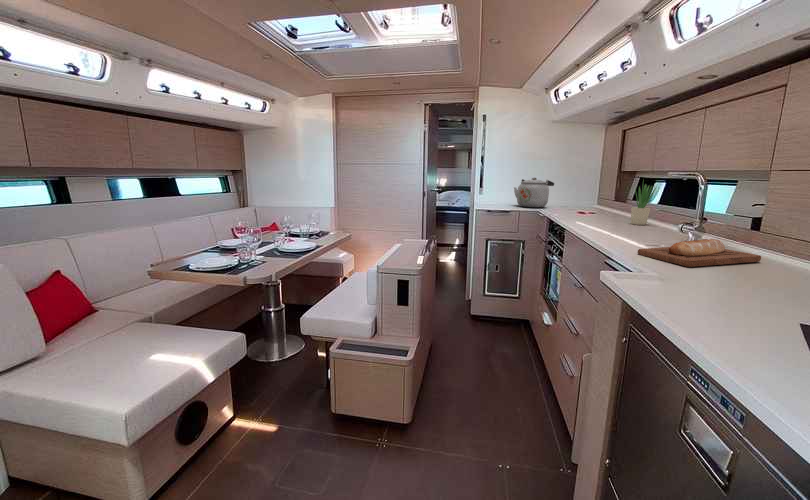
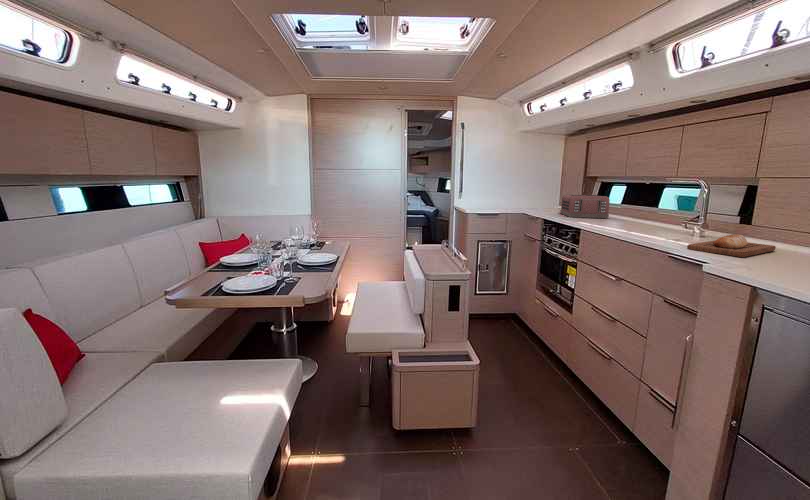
kettle: present [514,178,554,207] -> none [503,184,540,212]
potted plant: present [631,184,656,225] -> none [628,184,650,225]
toaster: none [574,189,623,216] -> present [560,195,610,218]

